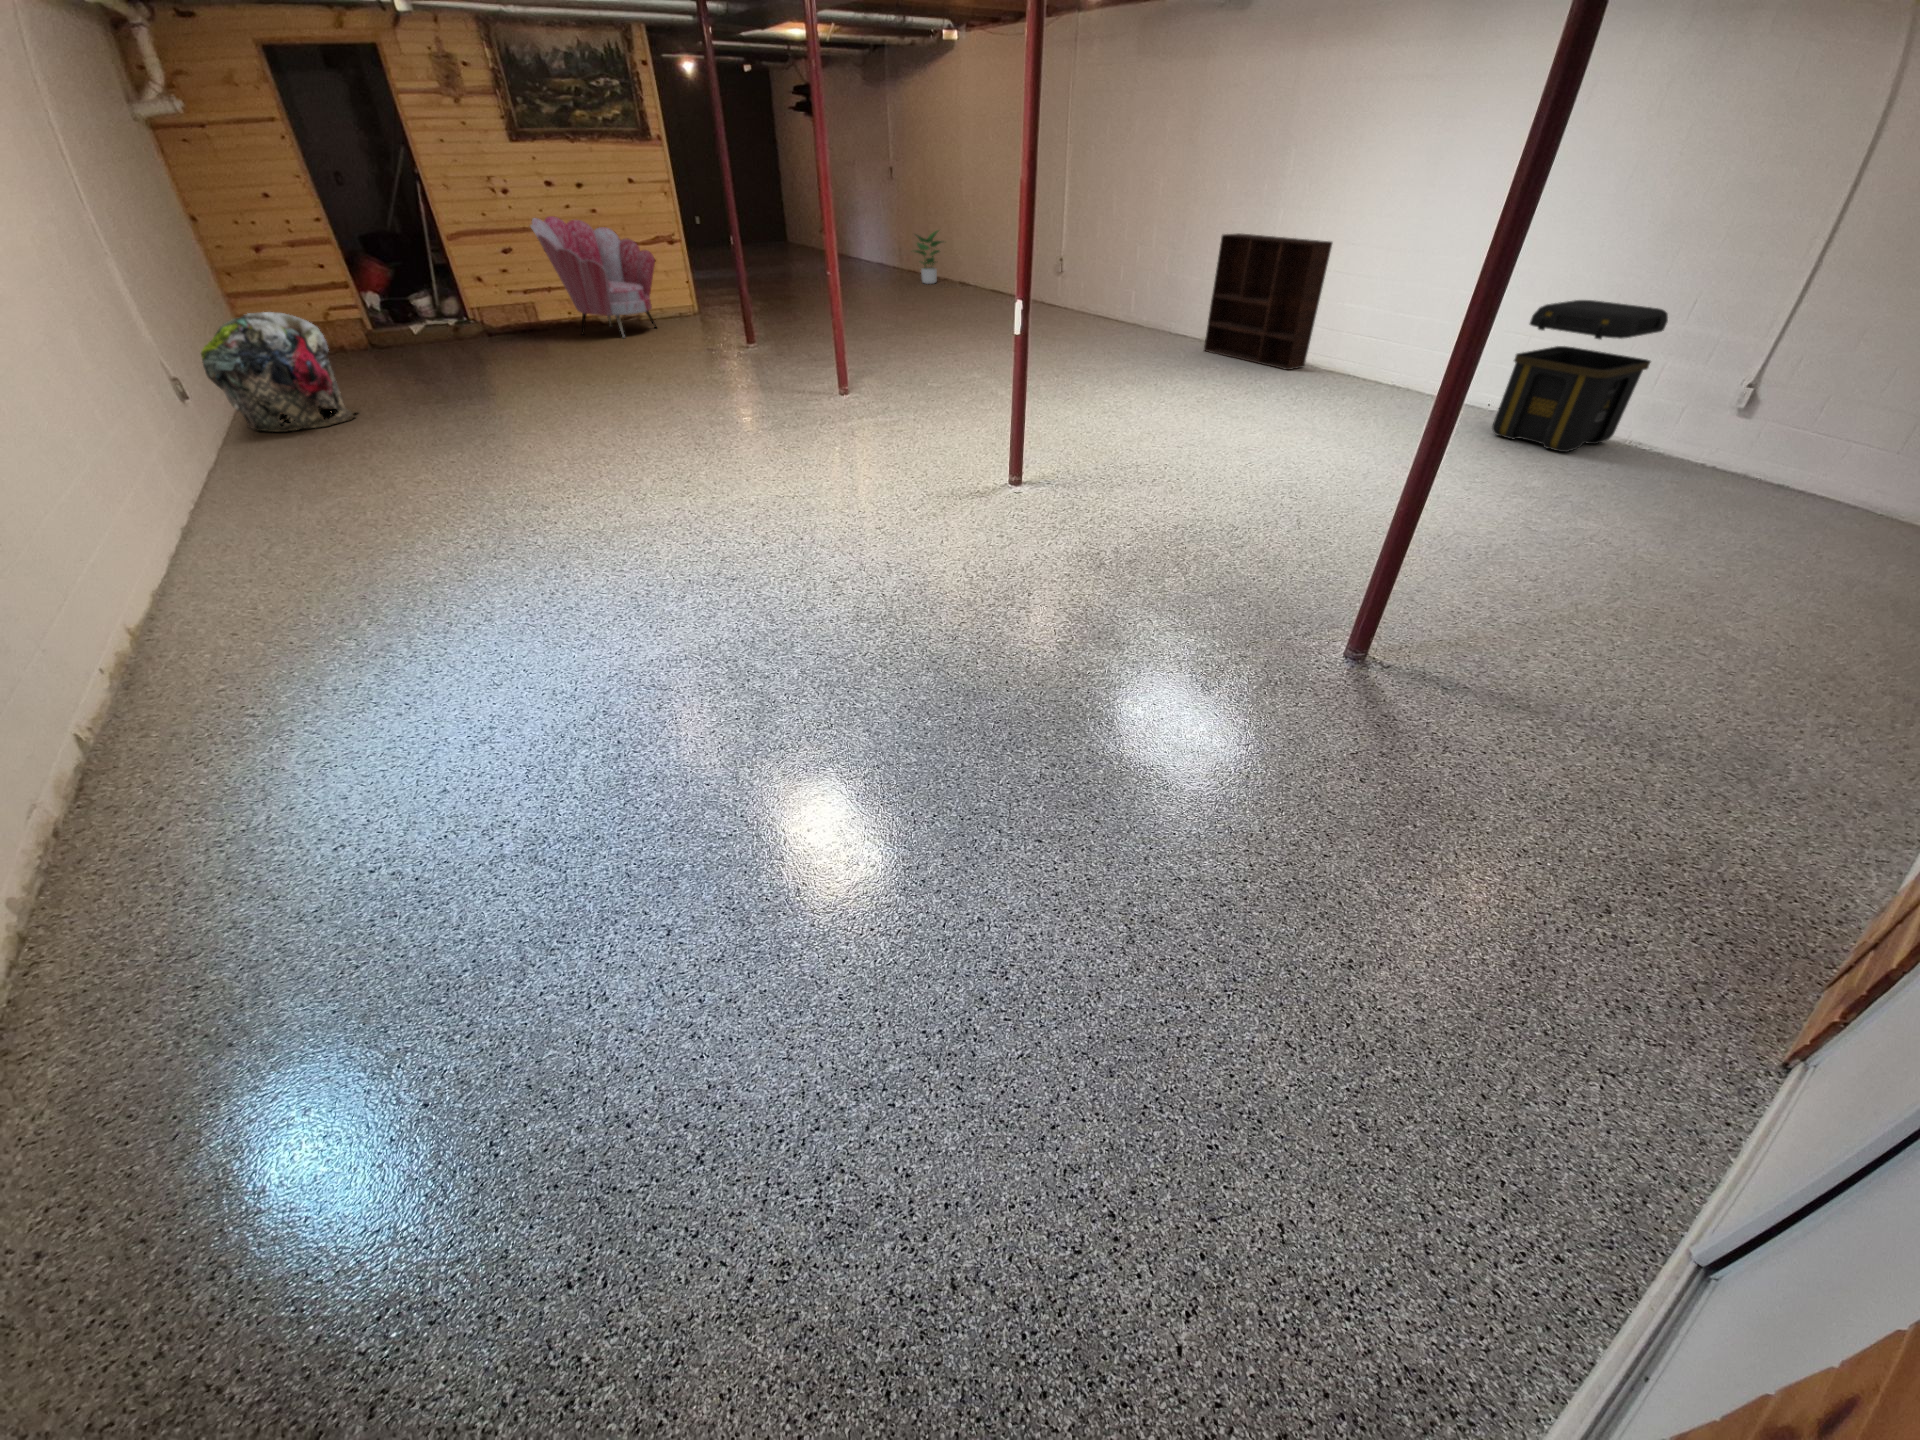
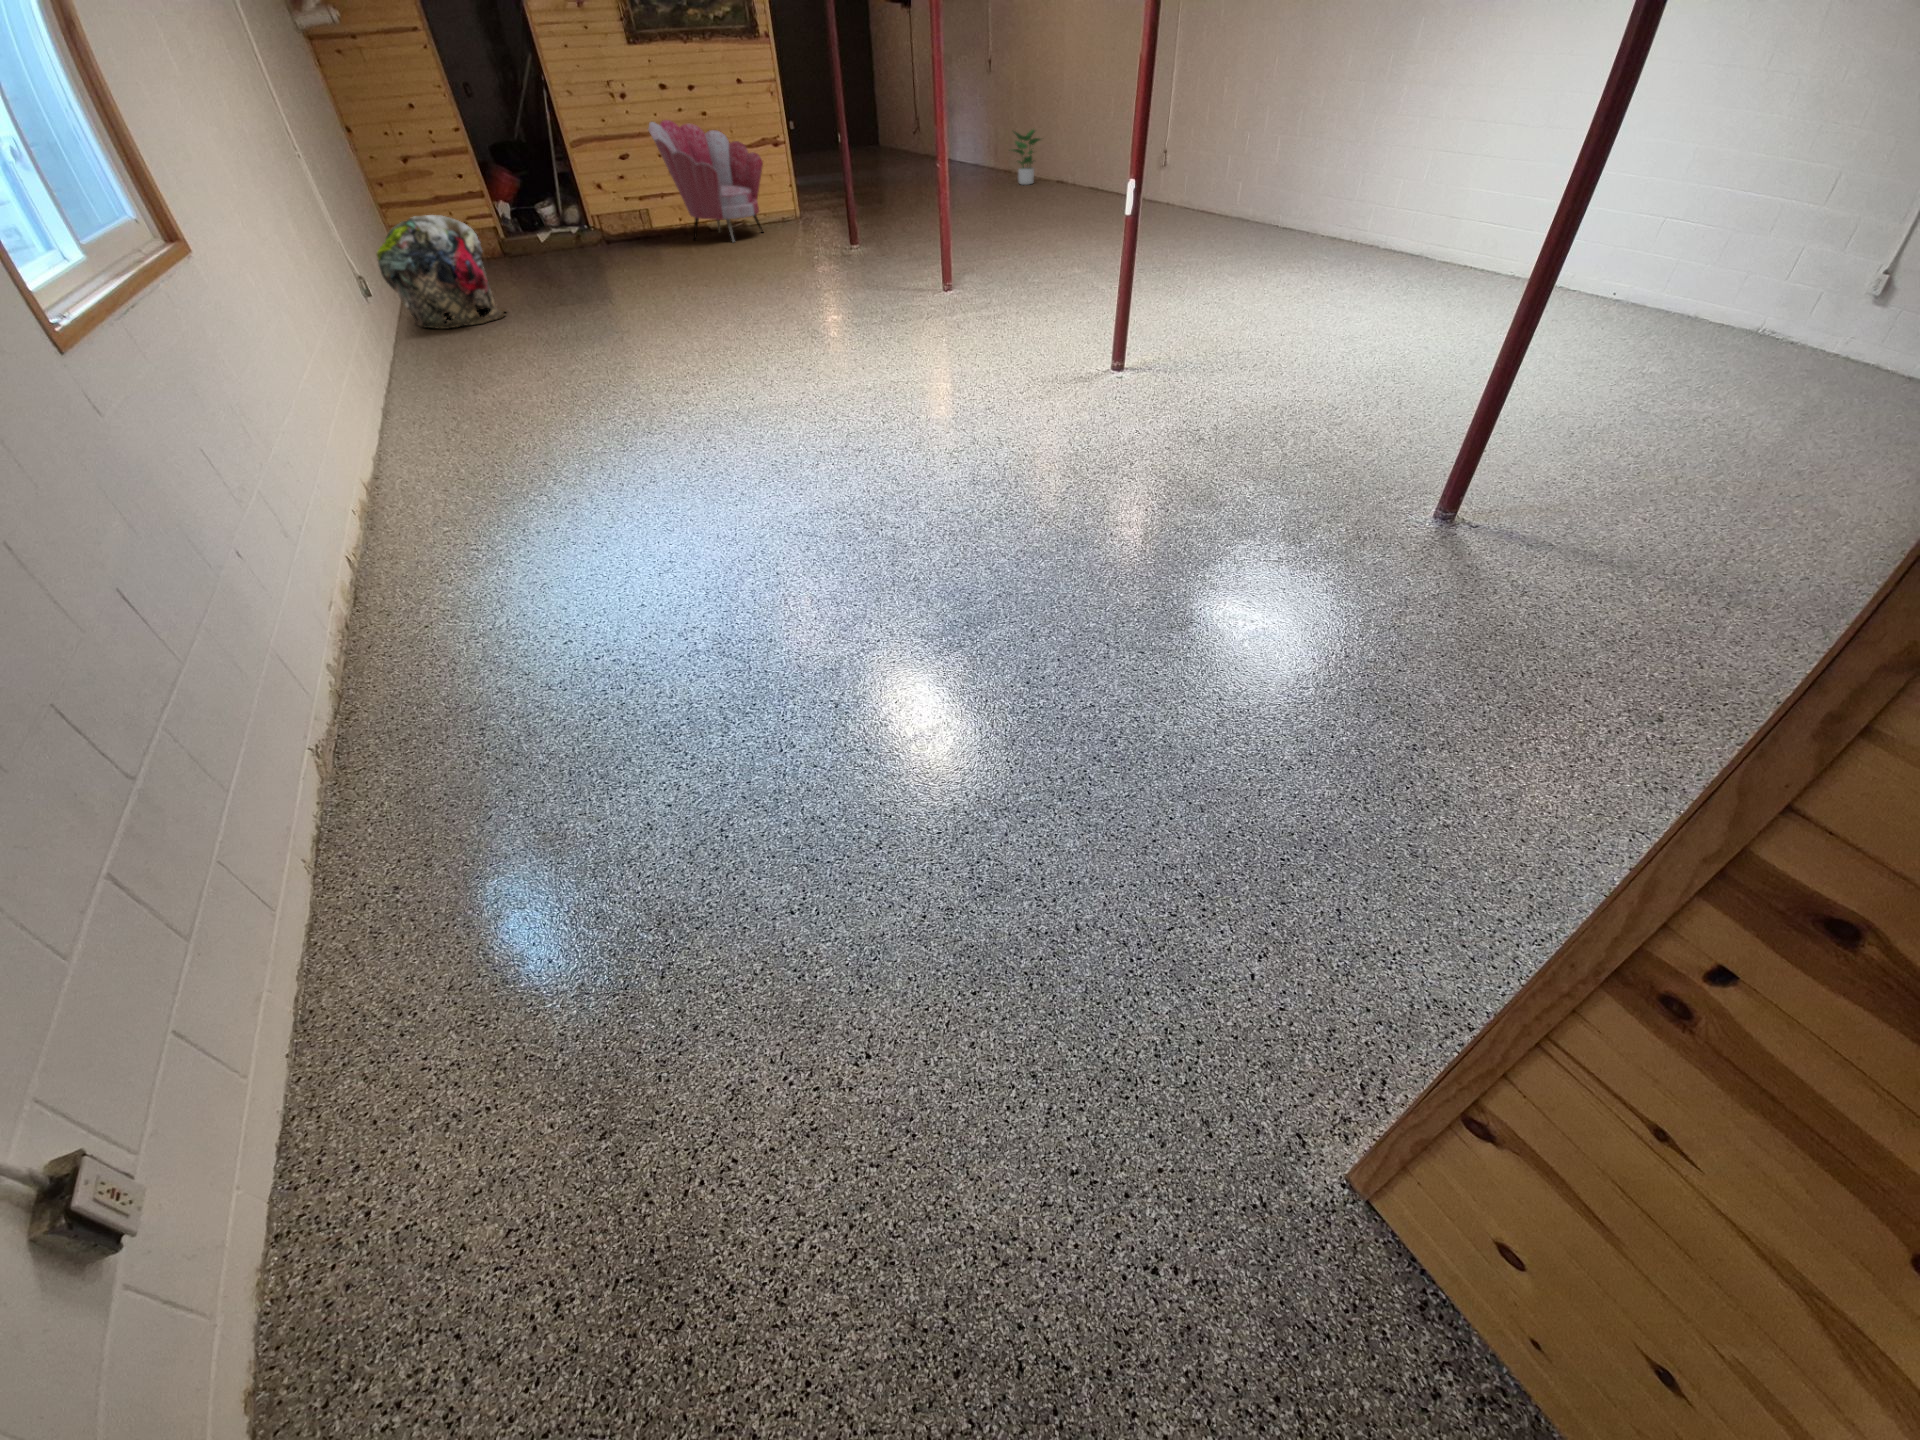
shelving unit: present [1204,233,1332,370] -> none [1310,116,1457,263]
toolbox: present [1492,300,1668,452] -> none [1611,173,1818,338]

